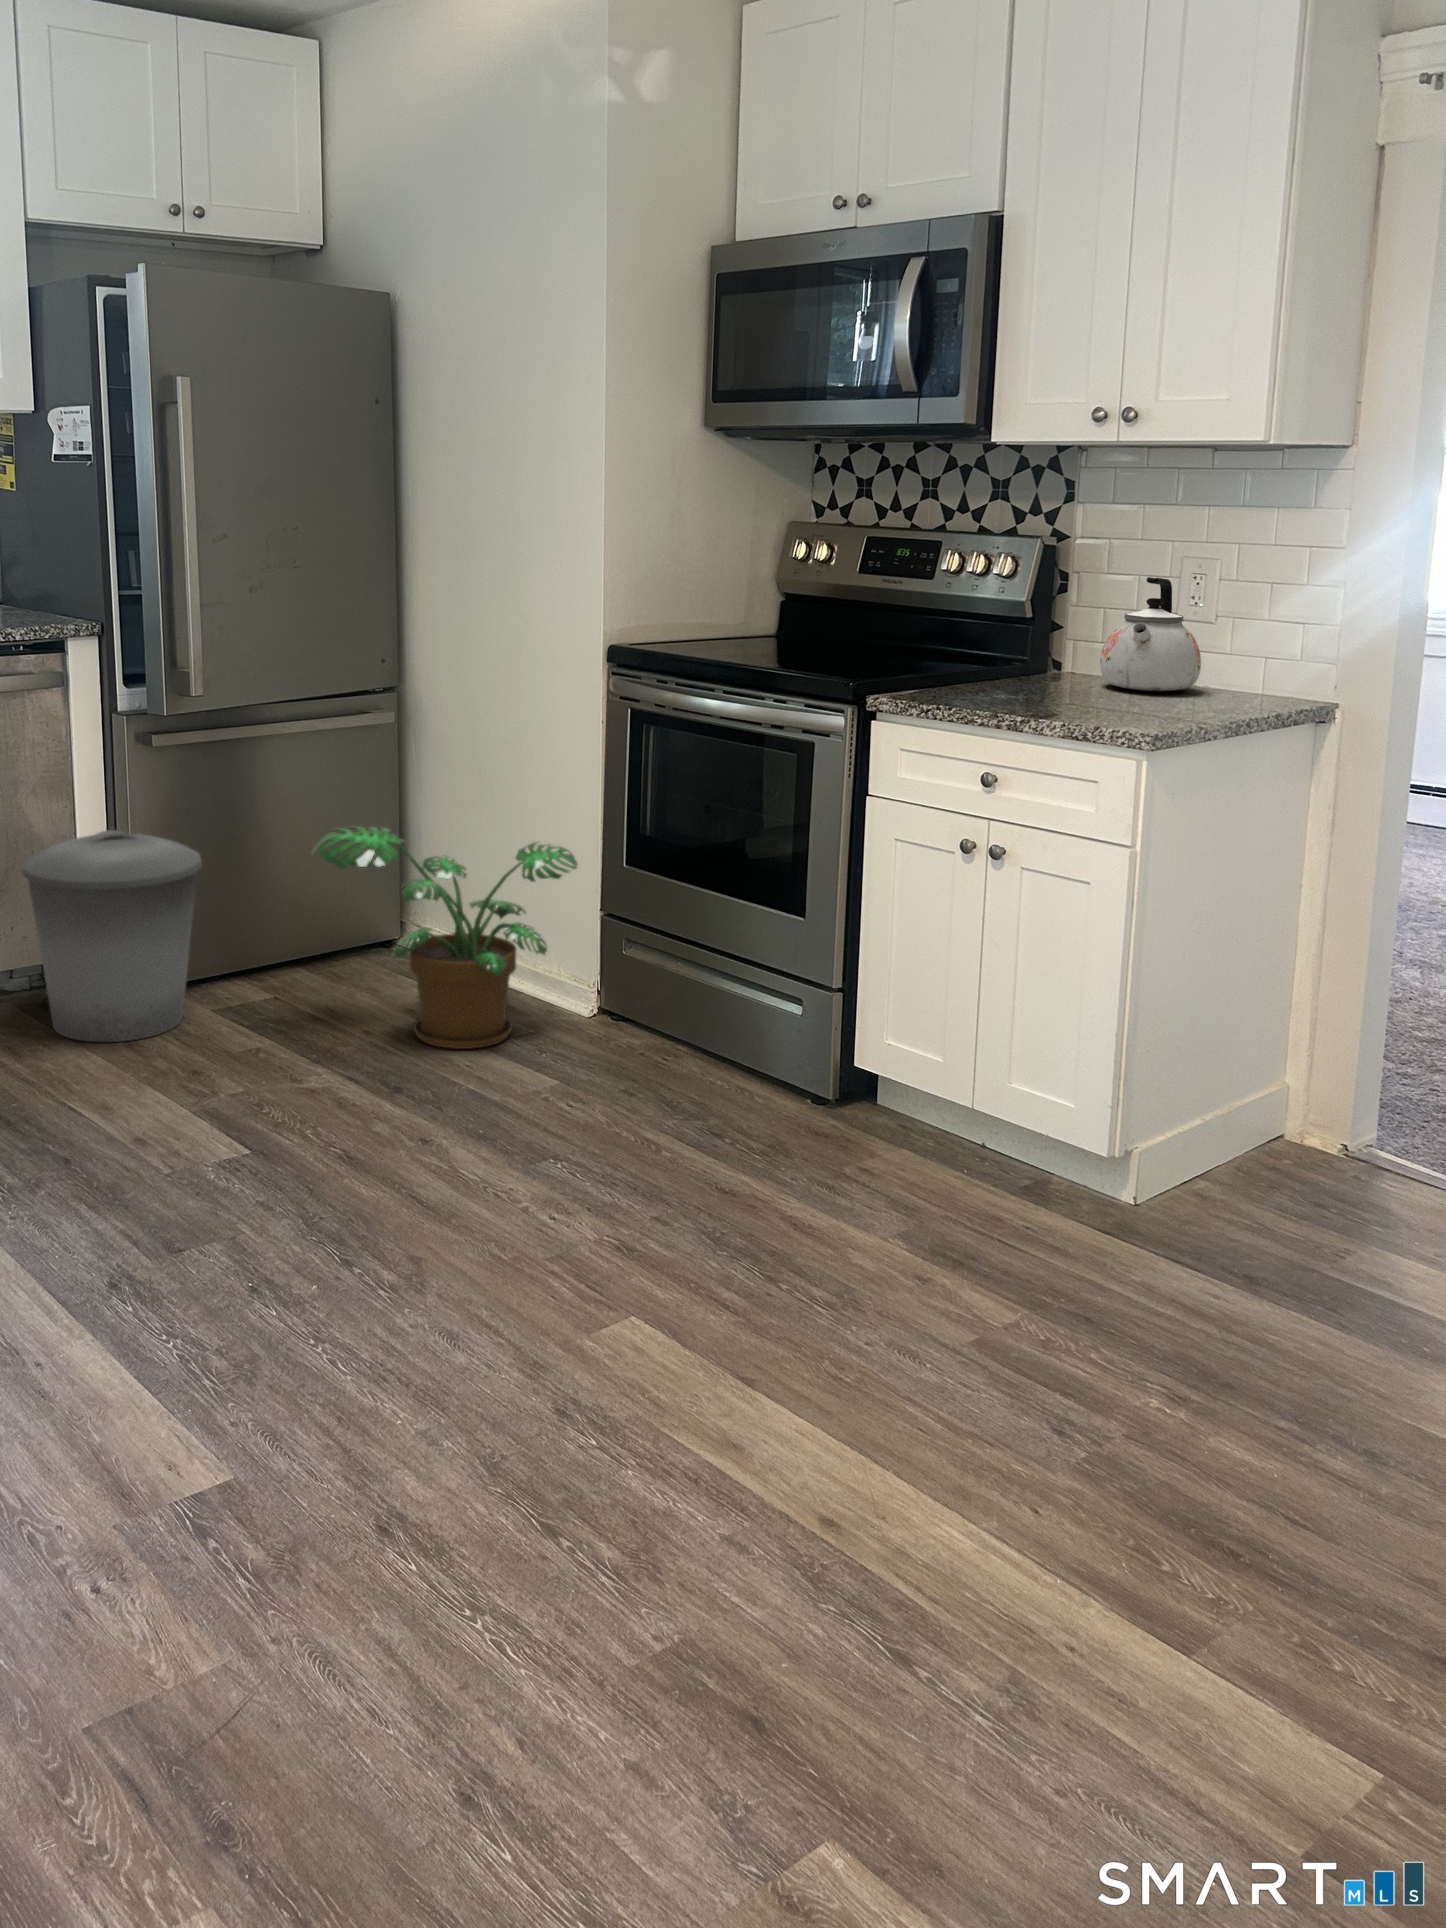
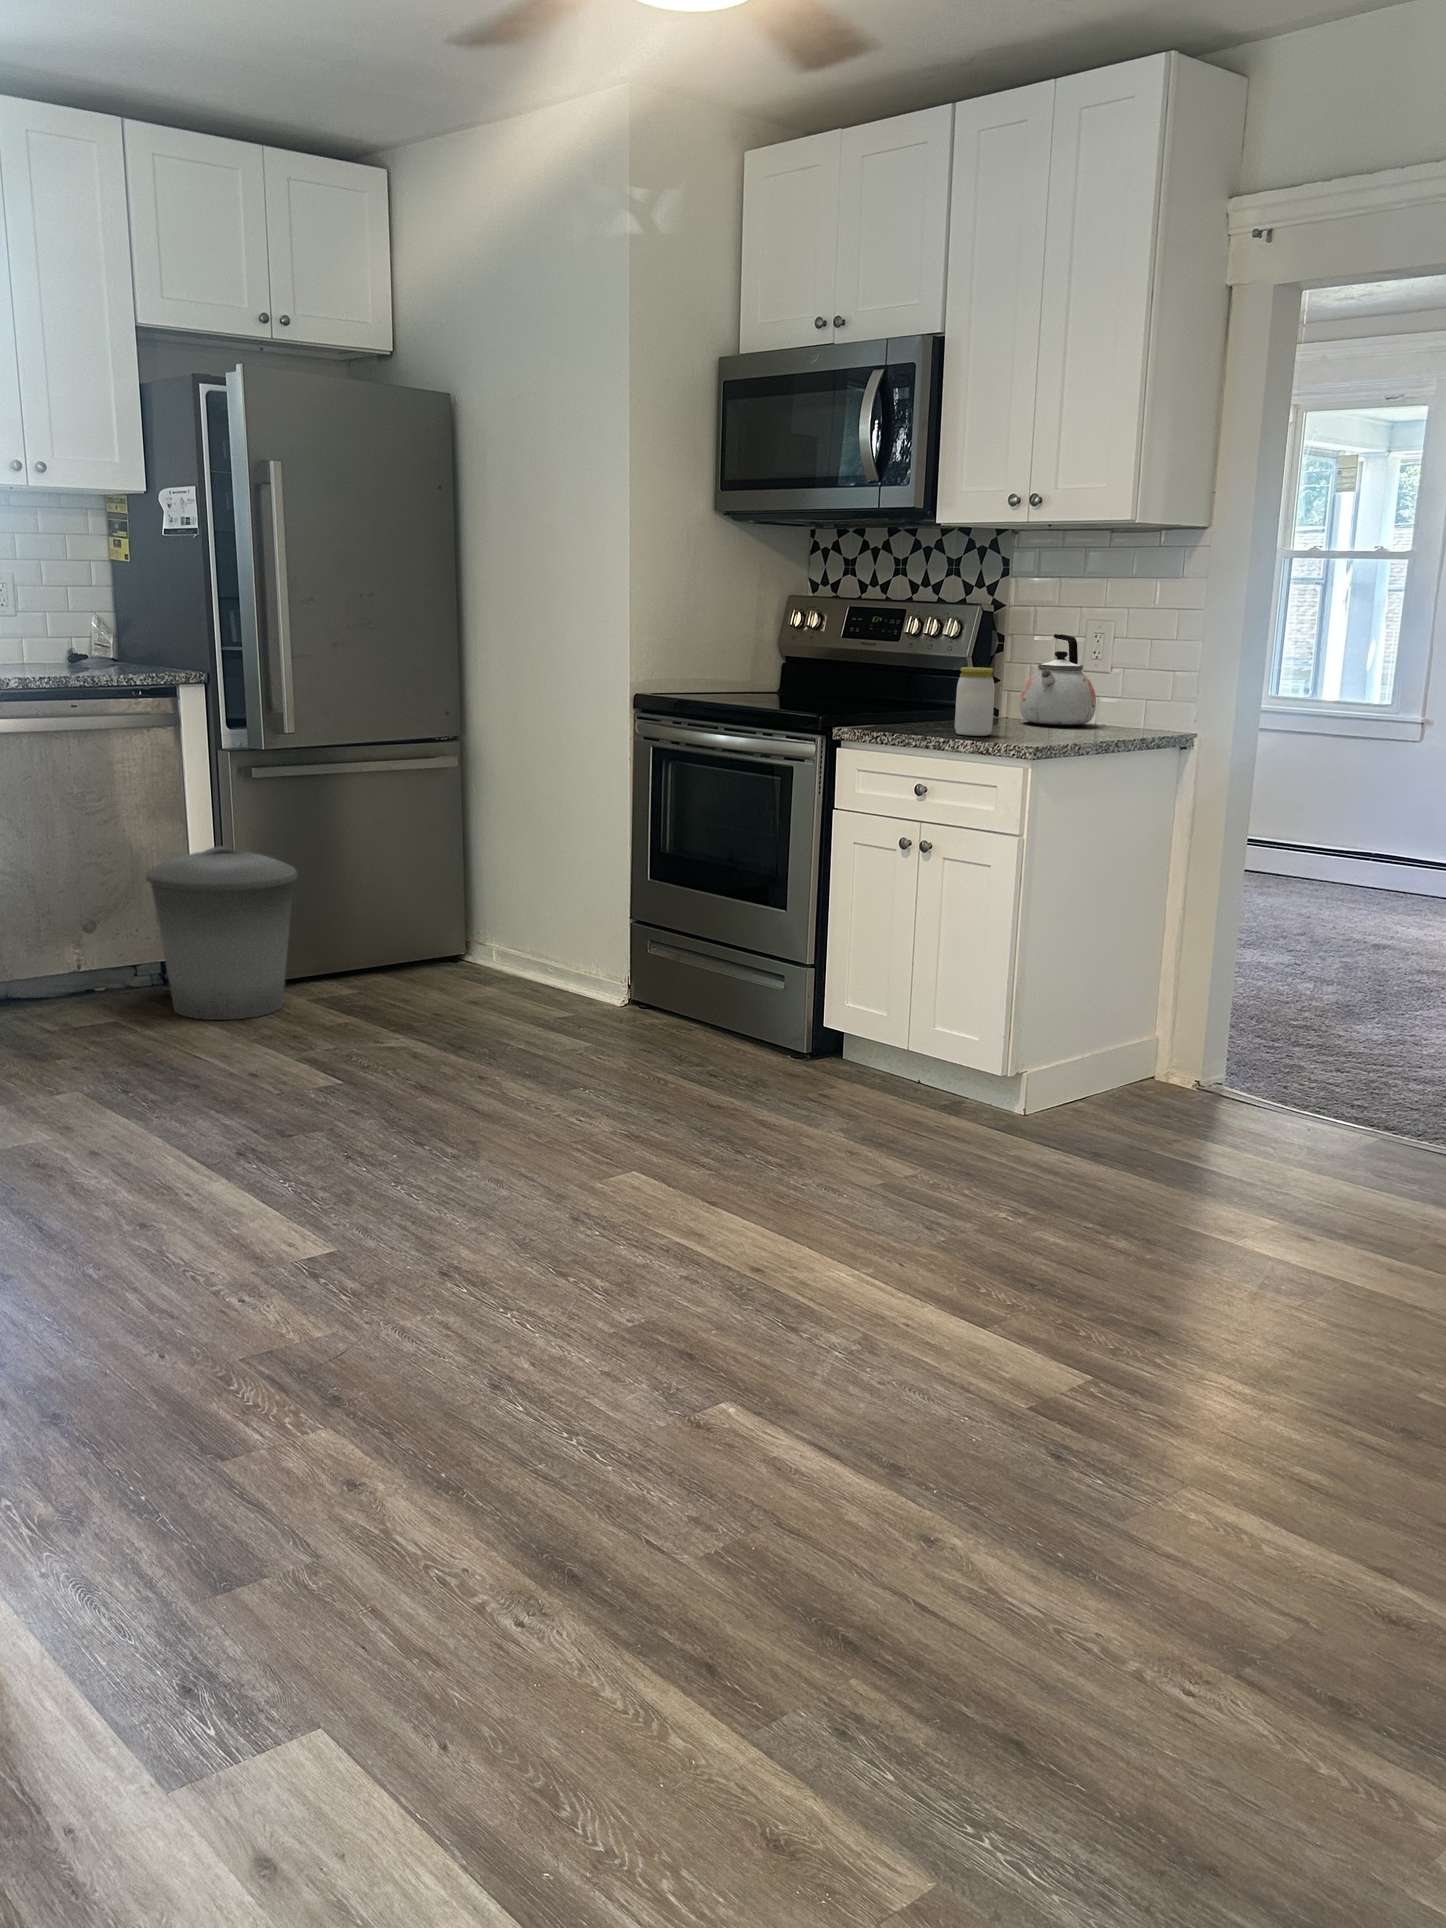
jar: none [1036,626,1090,715] -> present [955,667,995,736]
potted plant: present [311,826,577,1049] -> none [388,845,610,1025]

